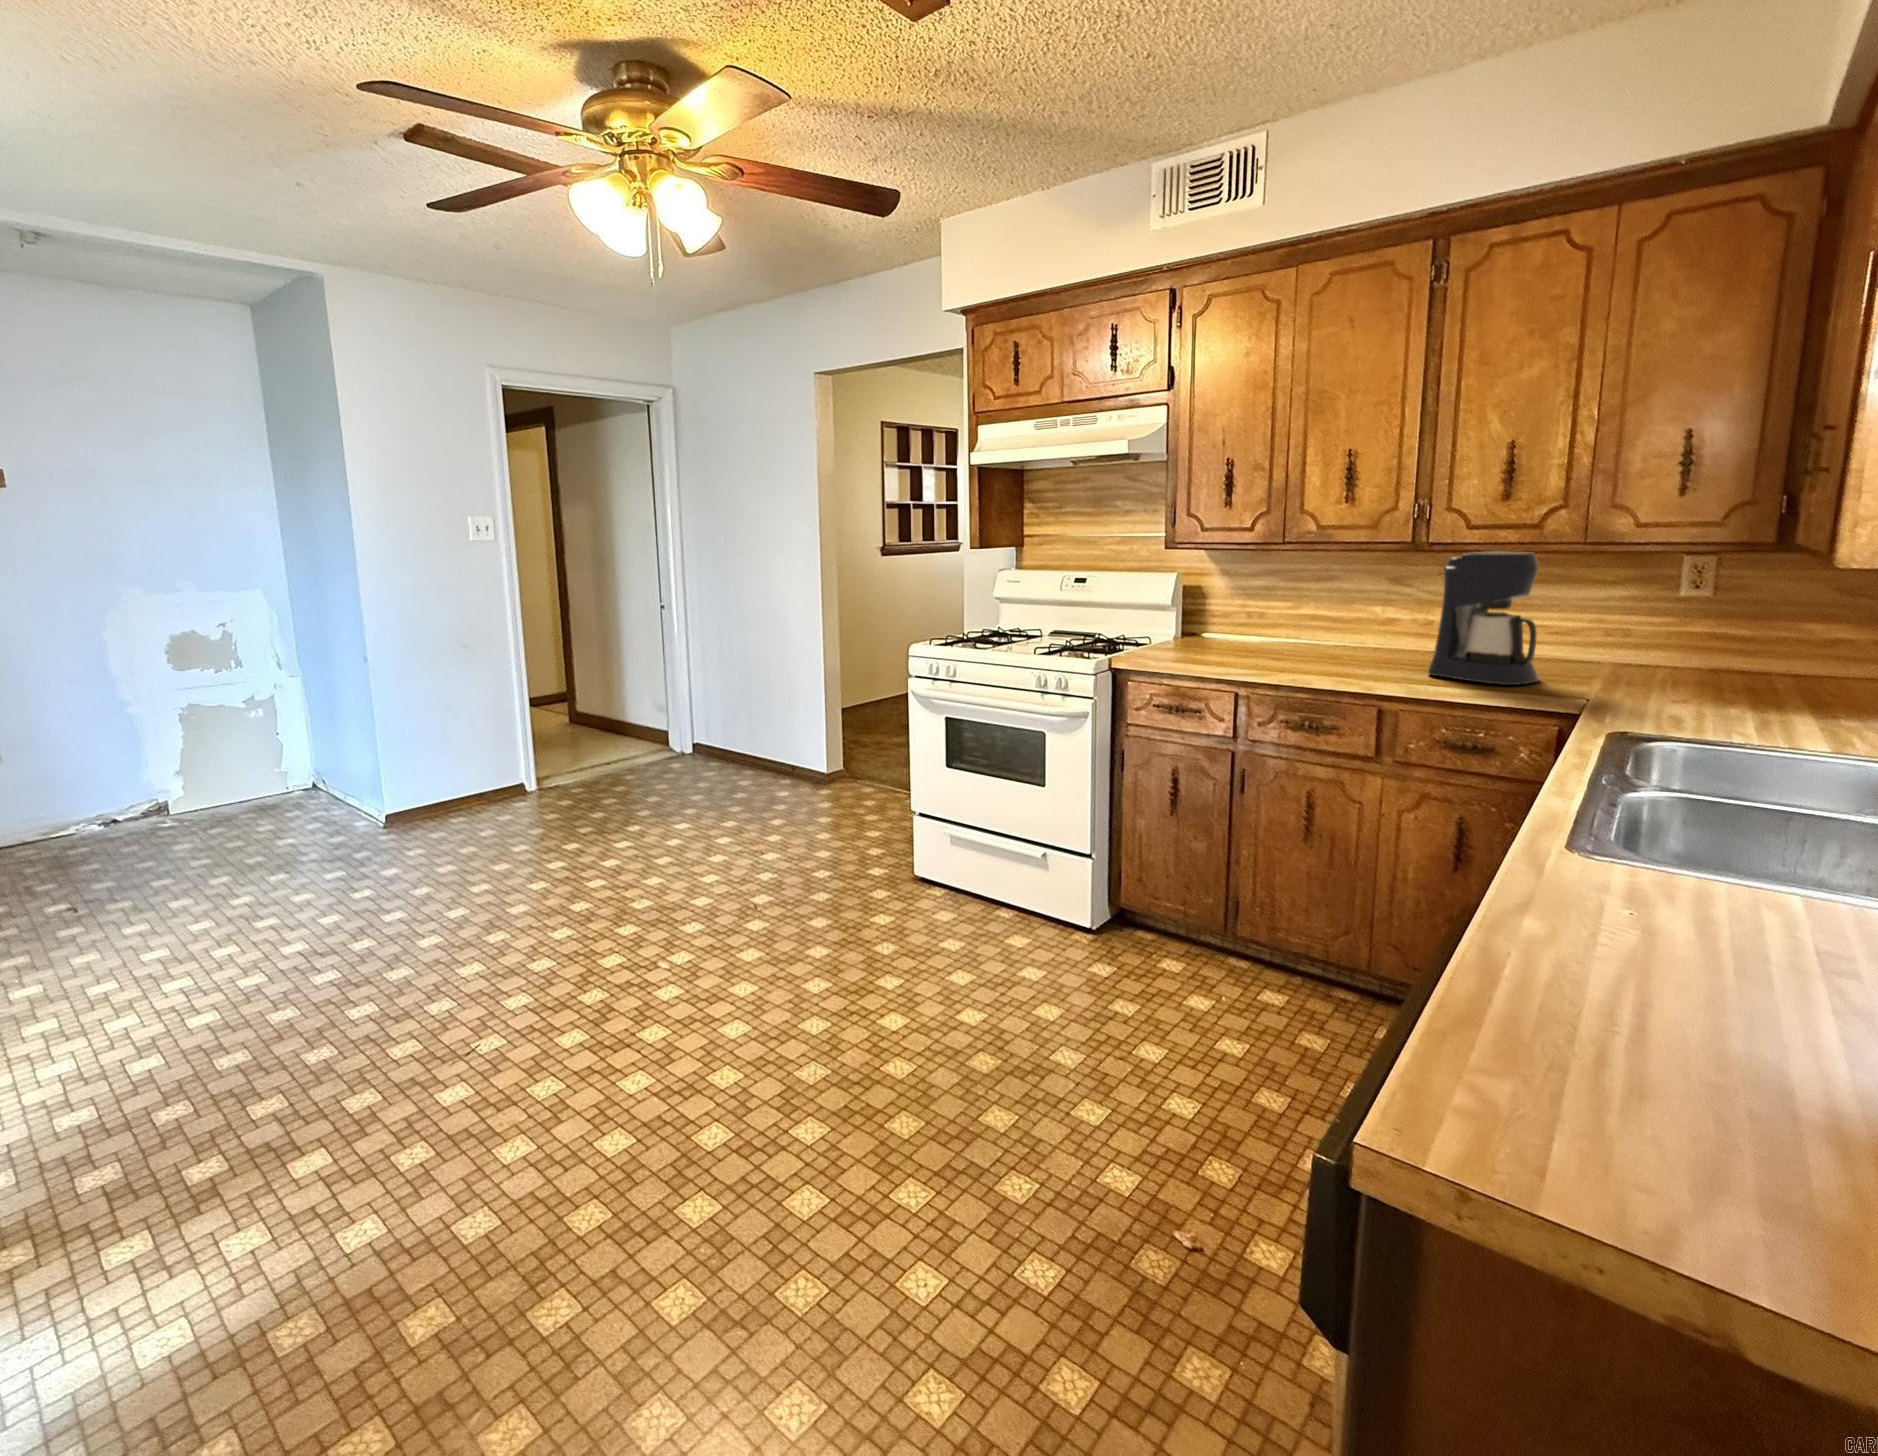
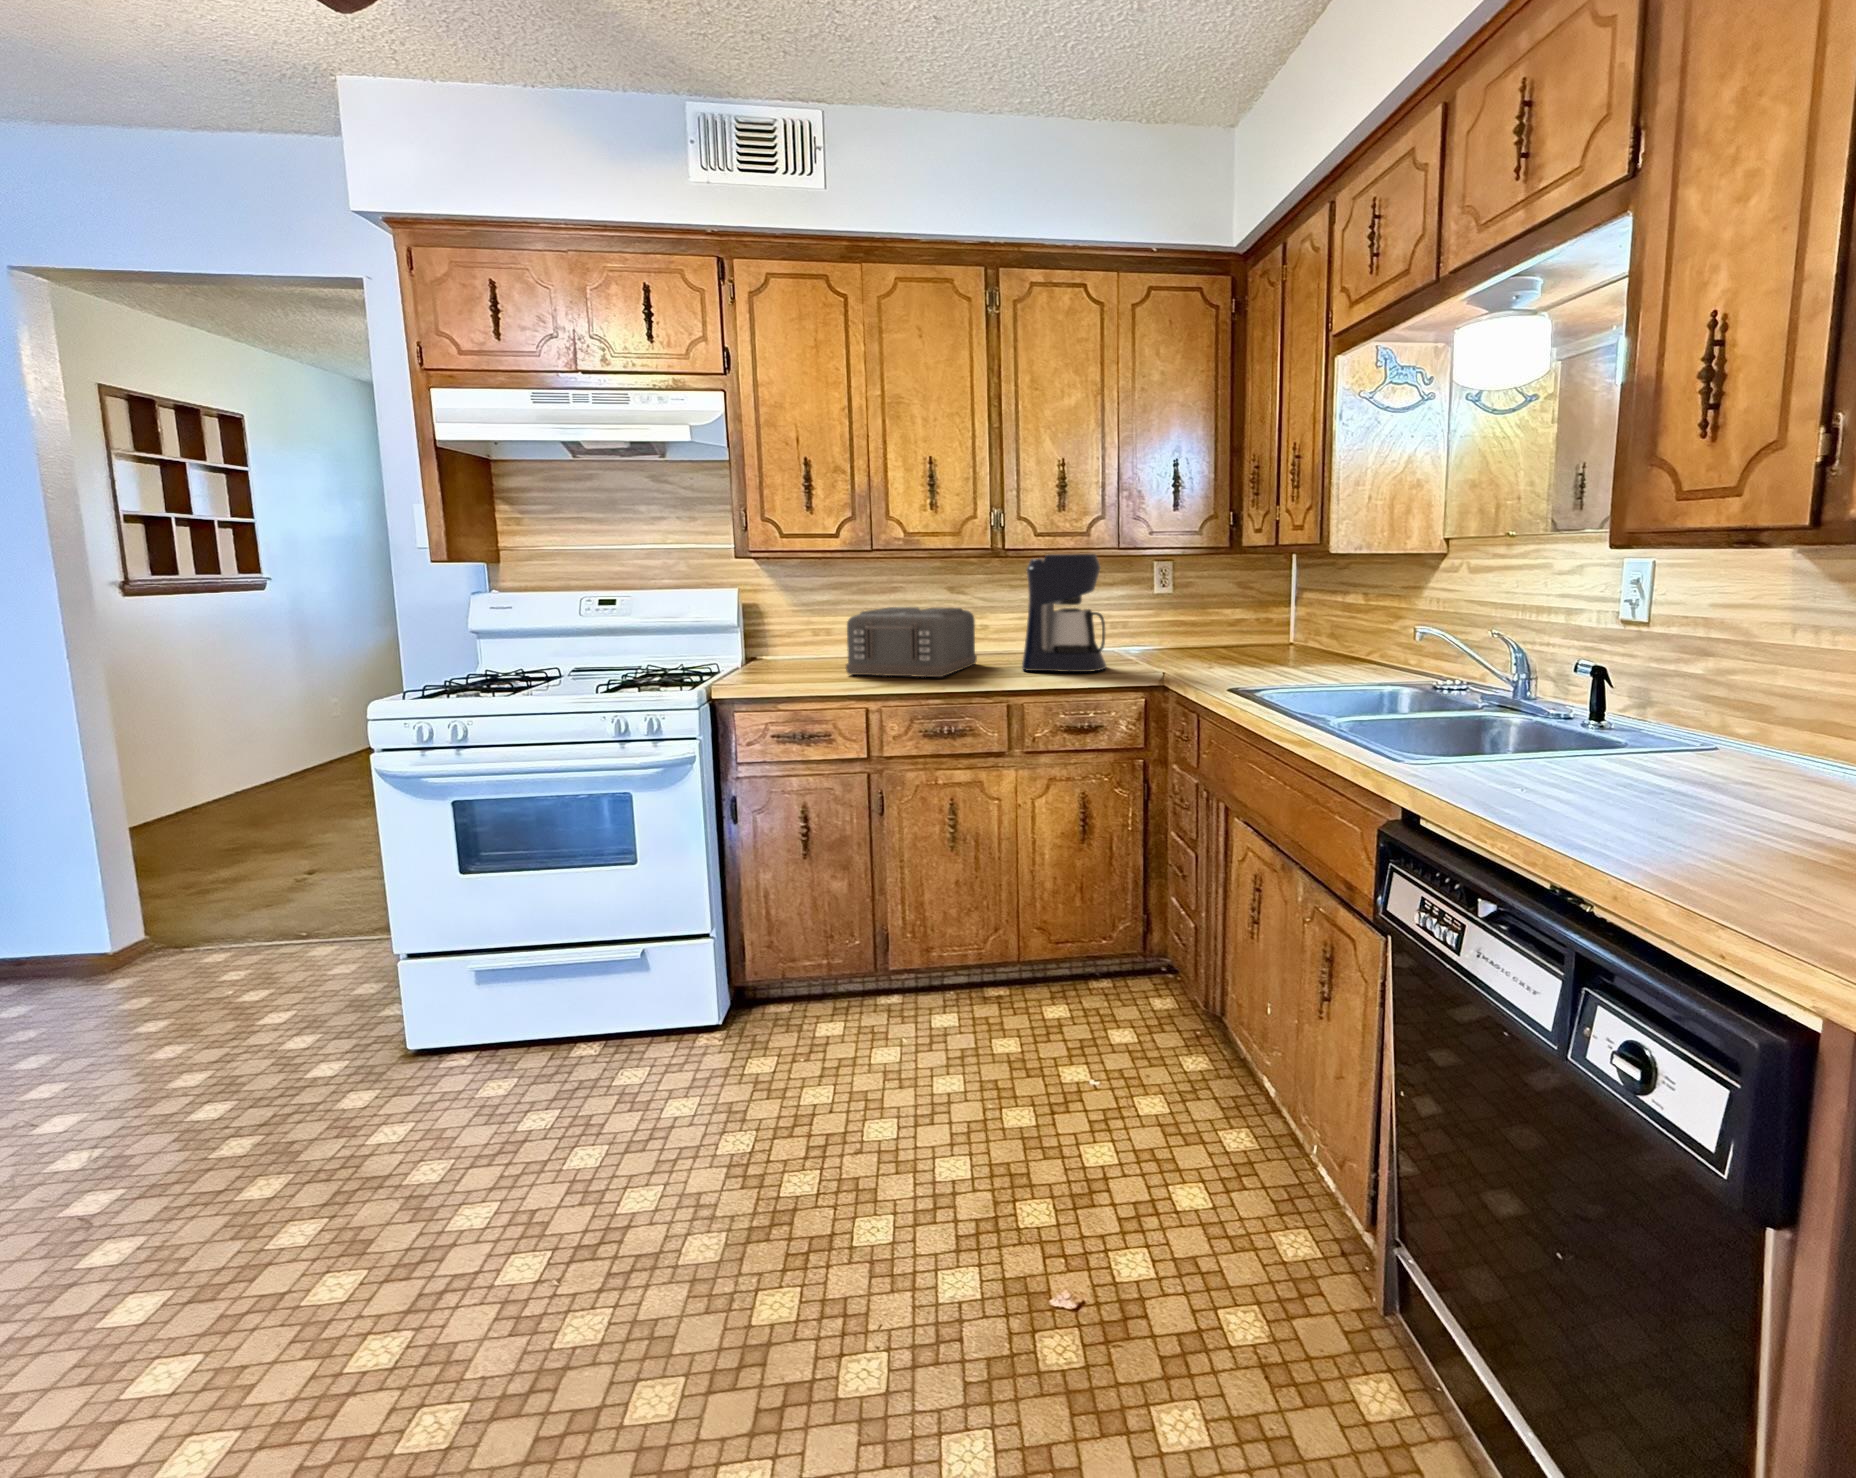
toaster: none [1245,598,1395,672] -> present [846,607,977,677]

